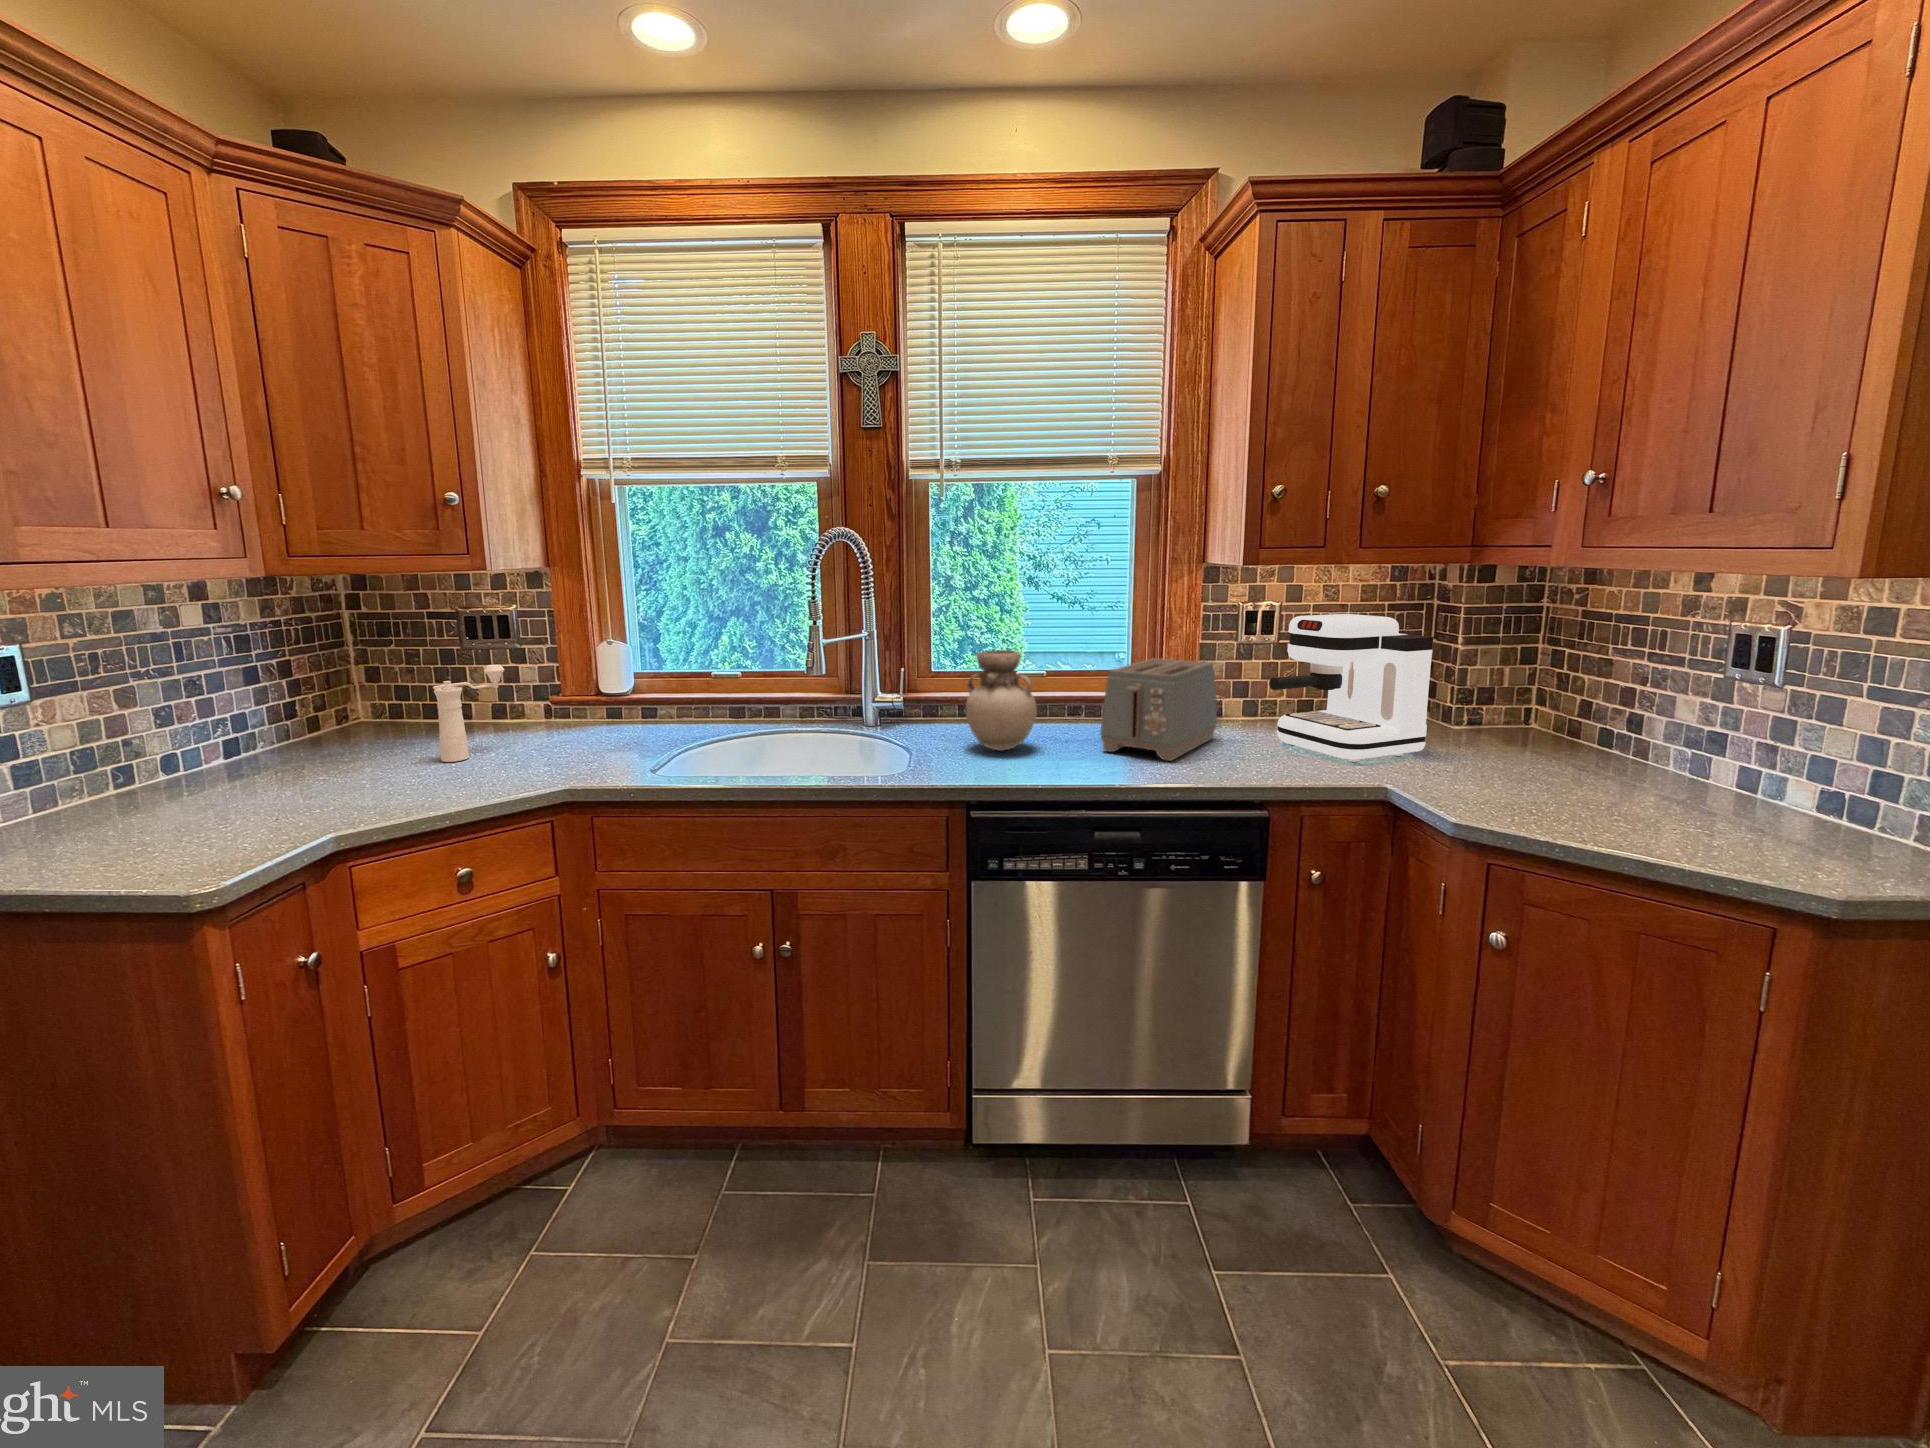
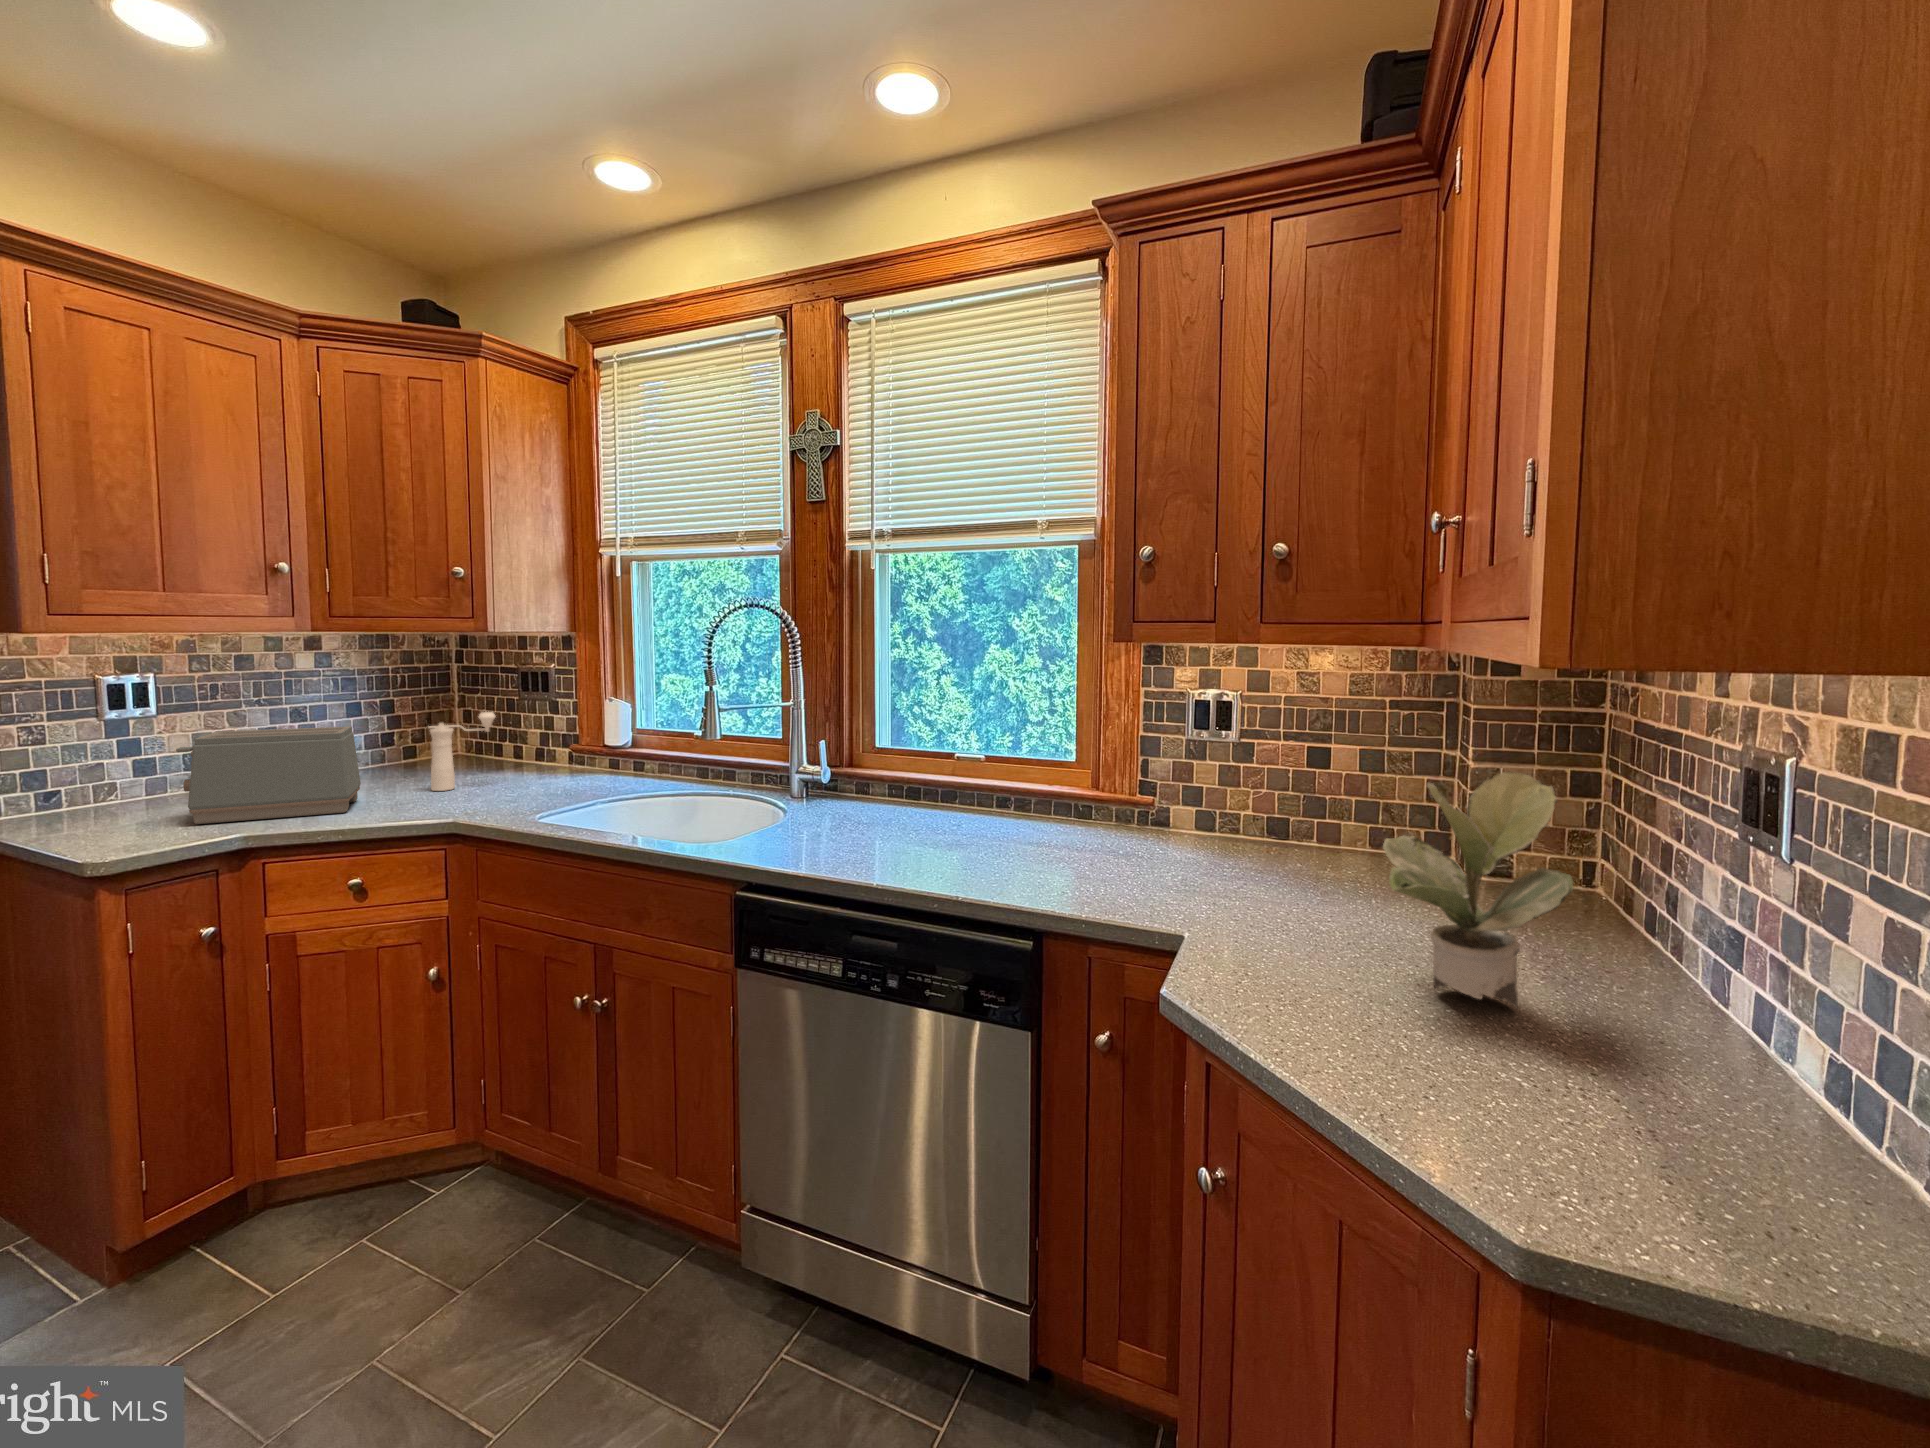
coffee maker: present [1269,614,1433,762] -> none [1125,706,1333,904]
potted plant: none [1530,646,1689,794] -> present [1383,772,1573,1008]
vase: present [965,650,1037,751] -> none [814,726,891,835]
toaster: present [1100,658,1217,761] -> present [176,727,361,824]

